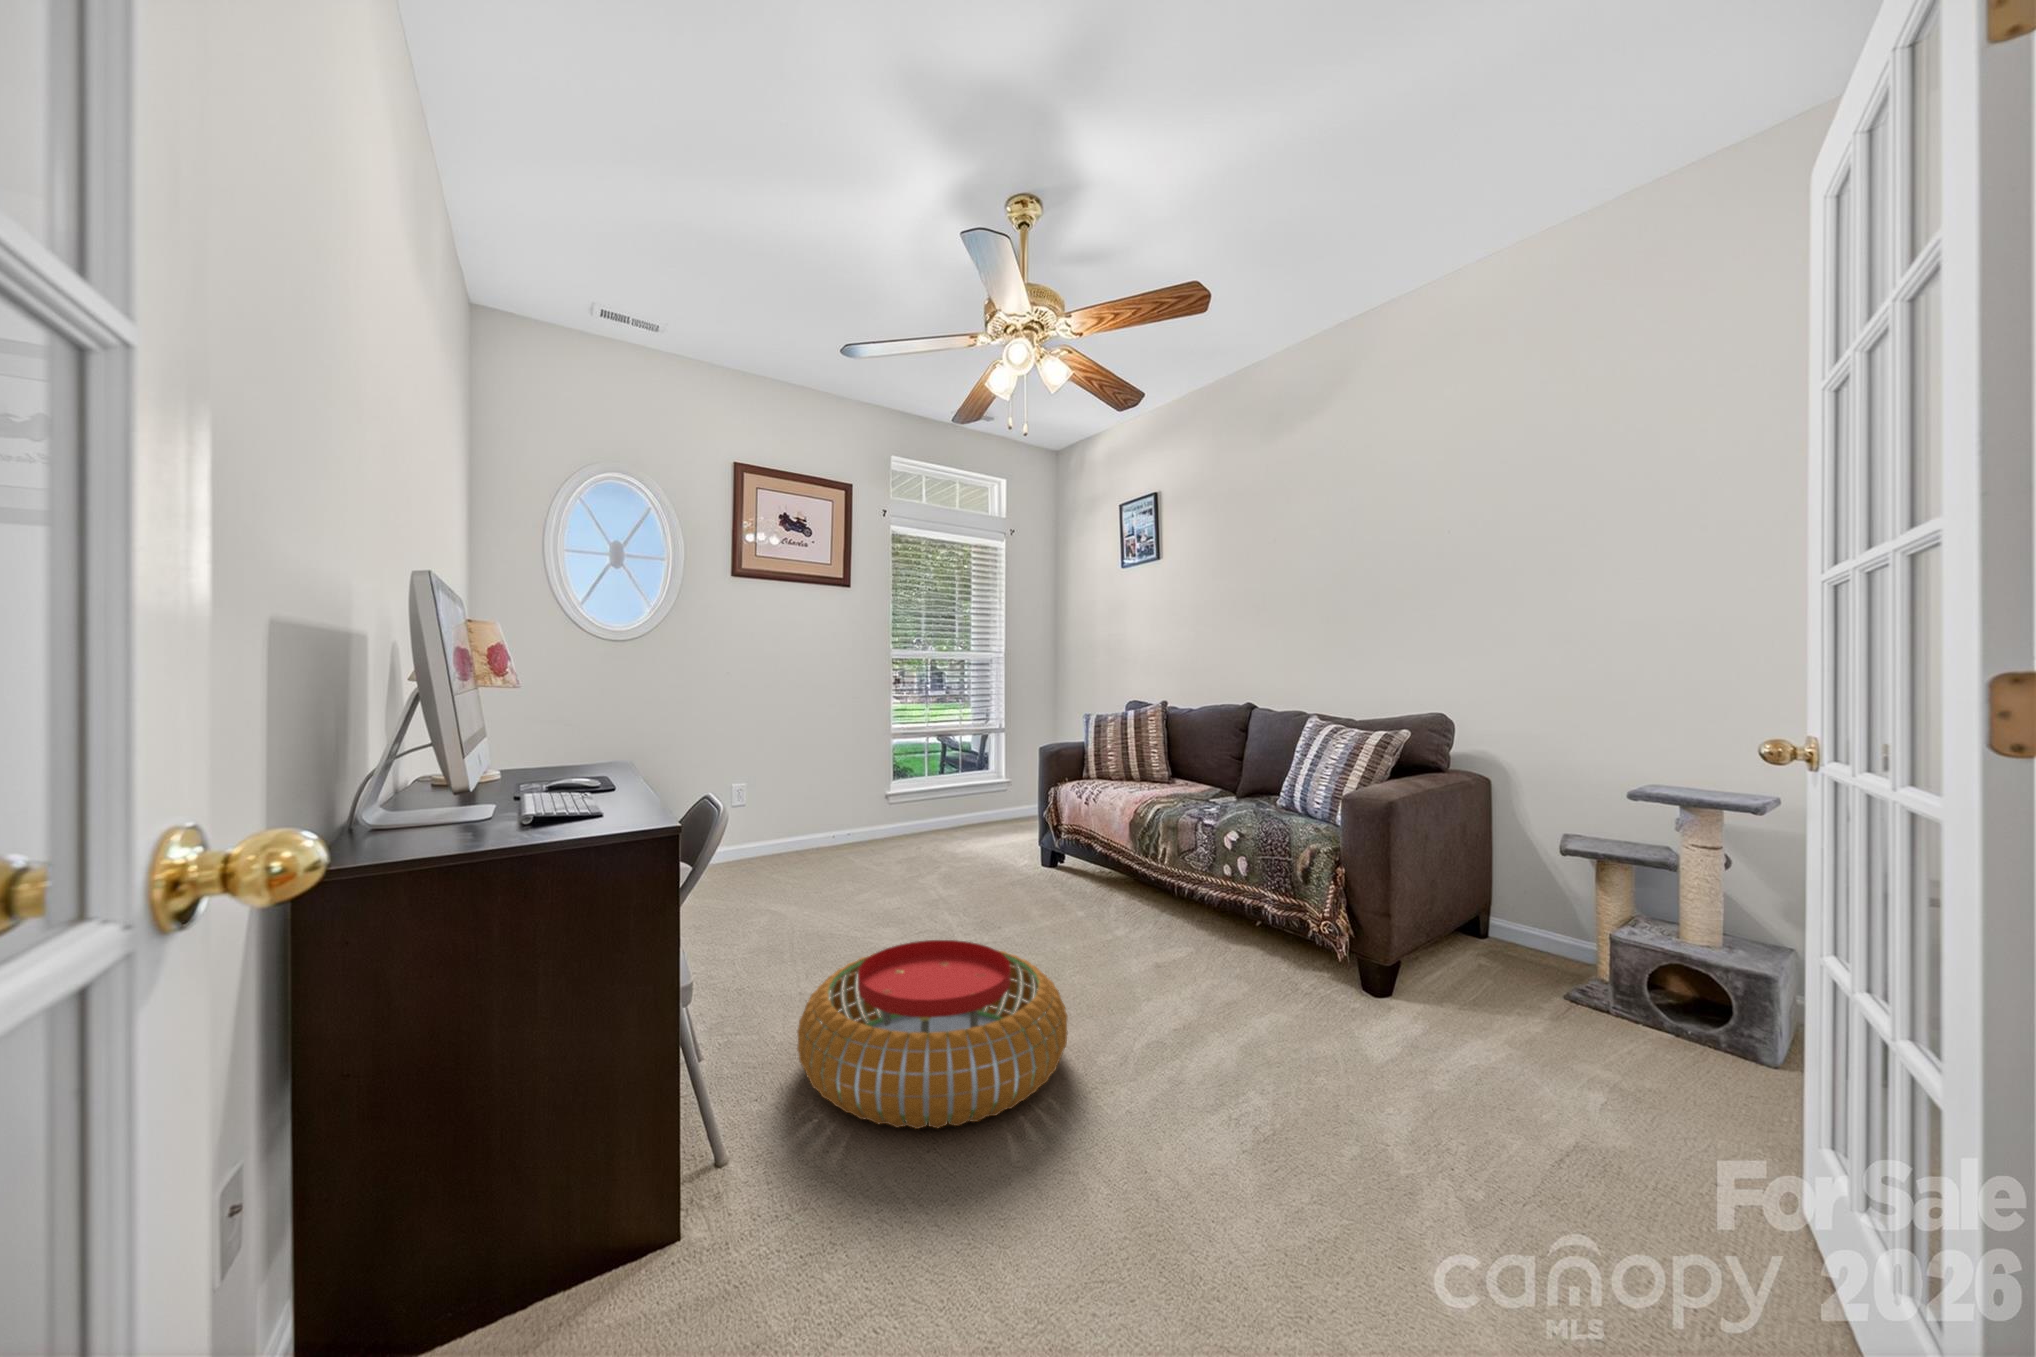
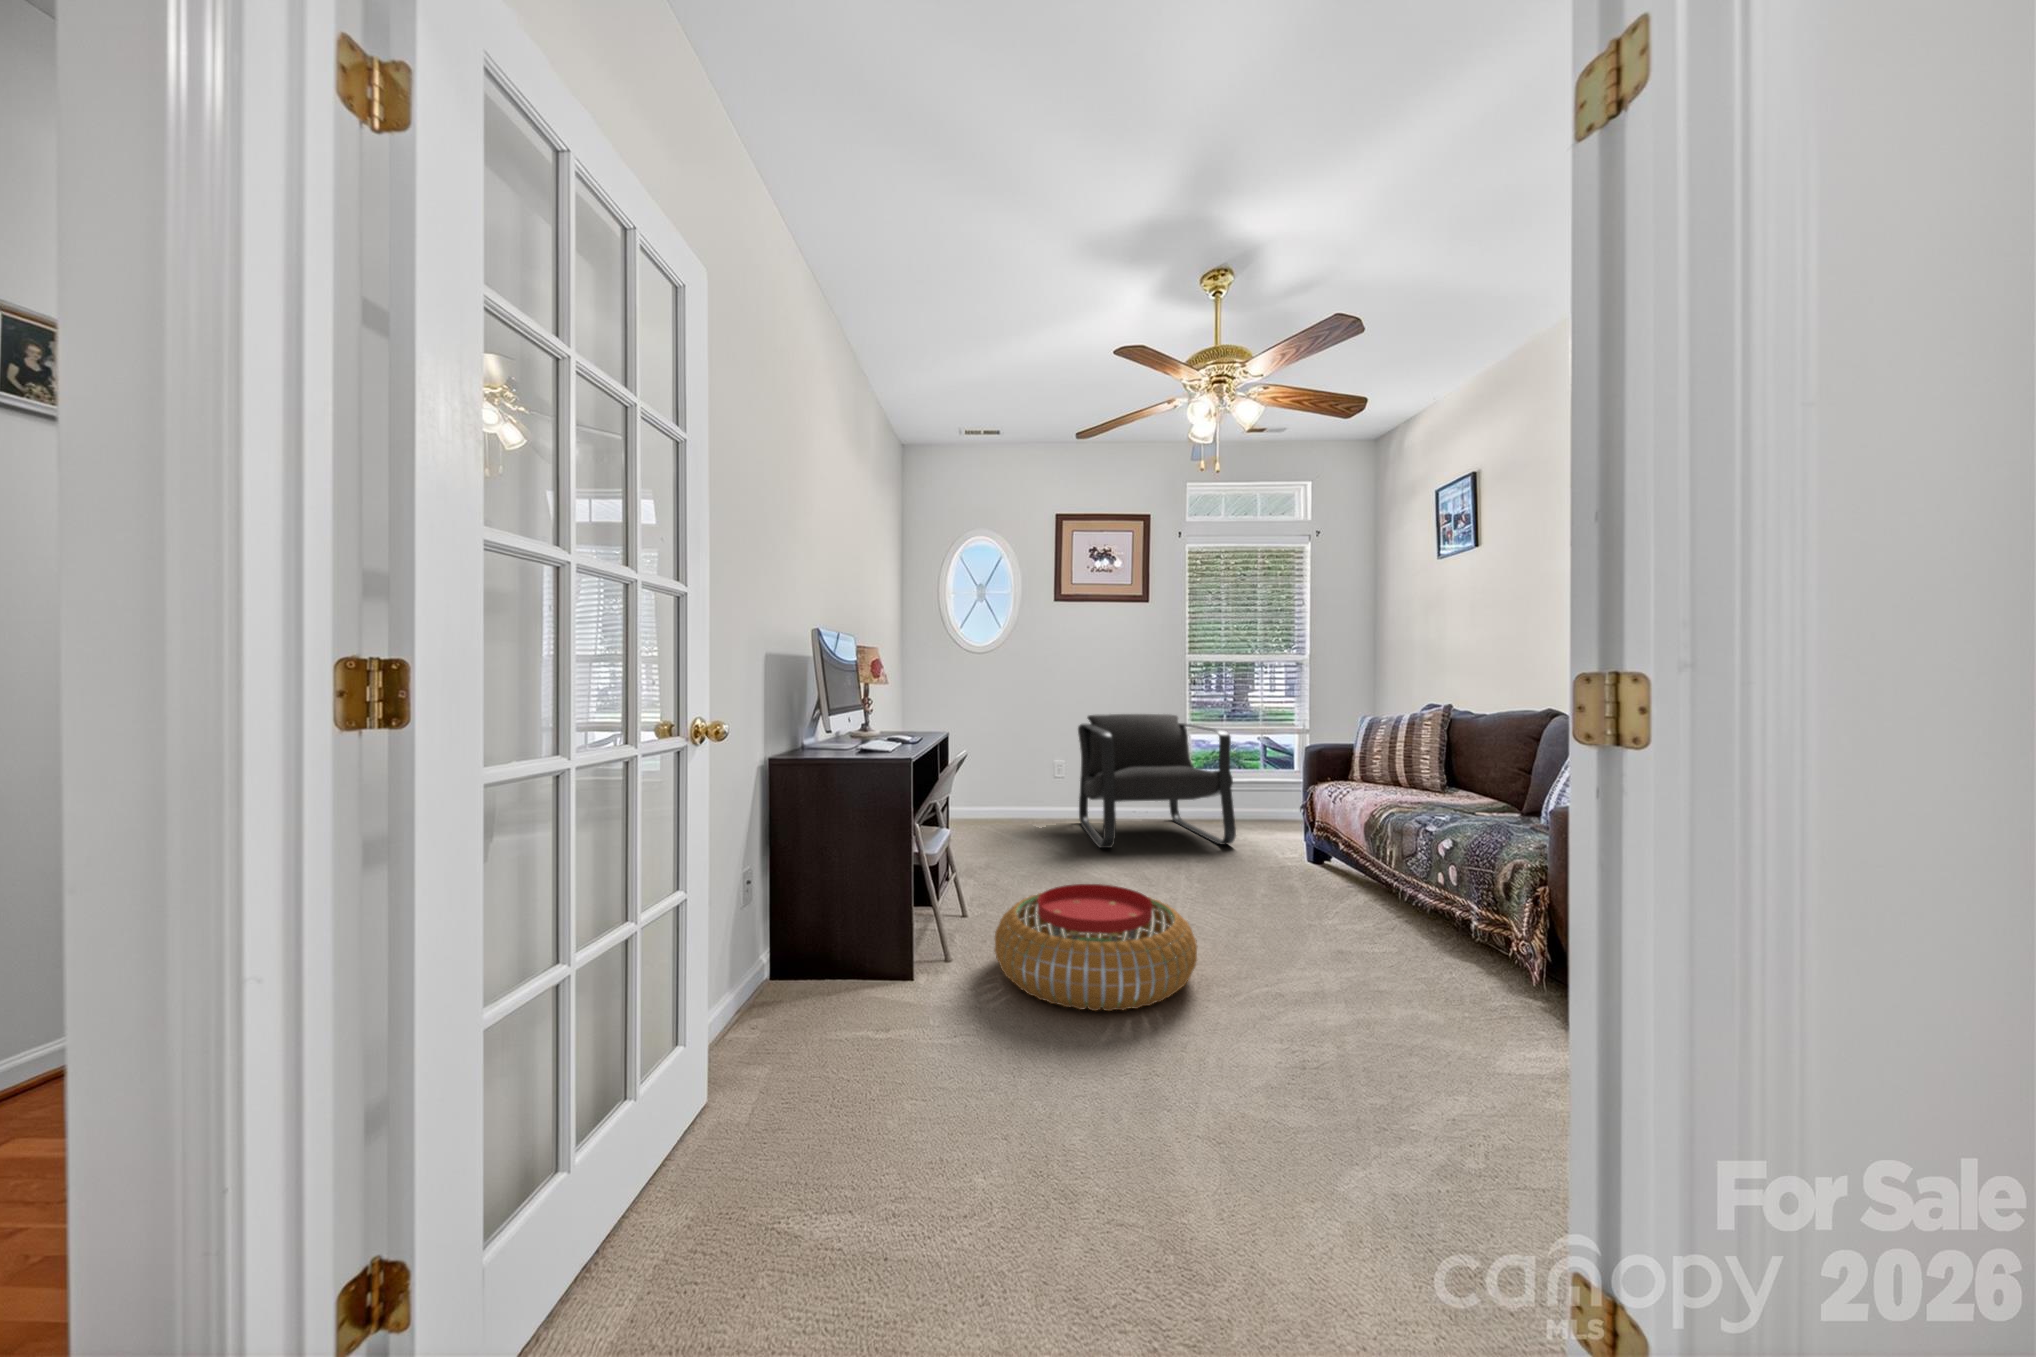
armchair: none [771,718,970,886] -> present [1078,714,1236,848]

